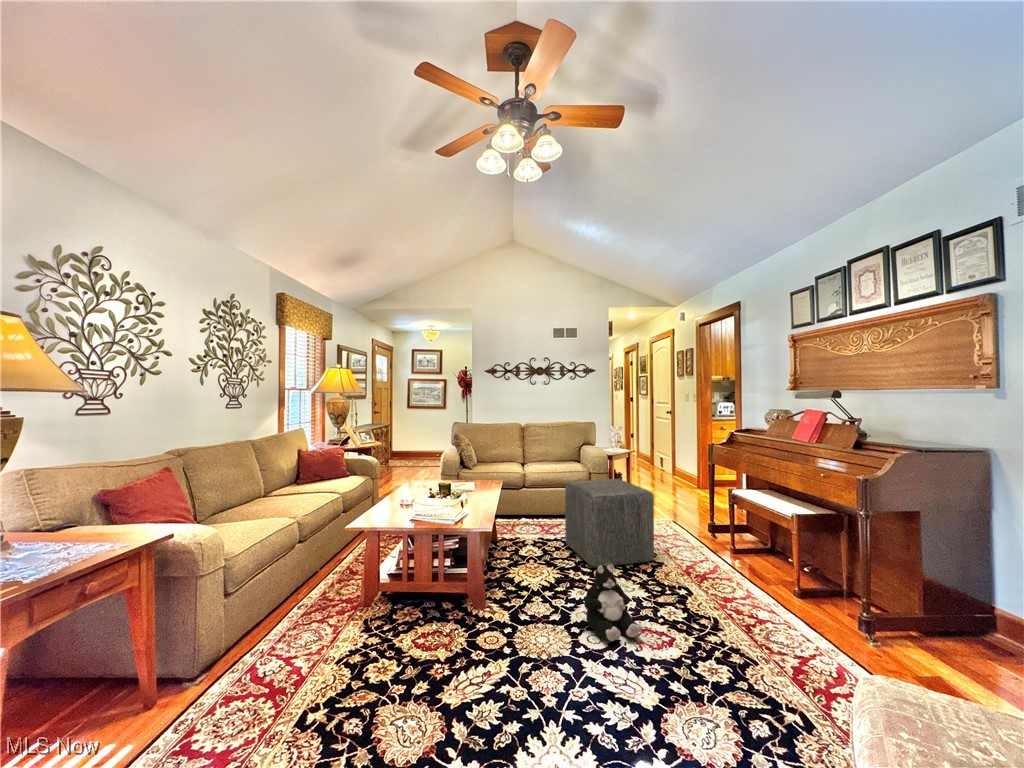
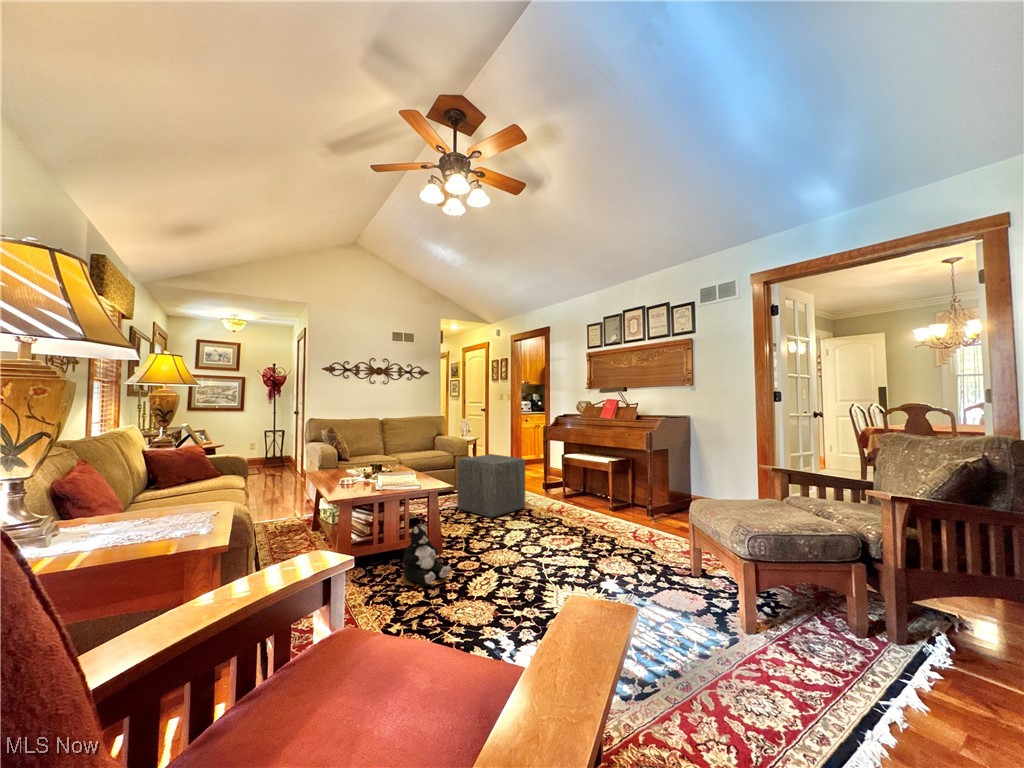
plush toy: present [584,563,642,641] -> present [403,524,451,584]

